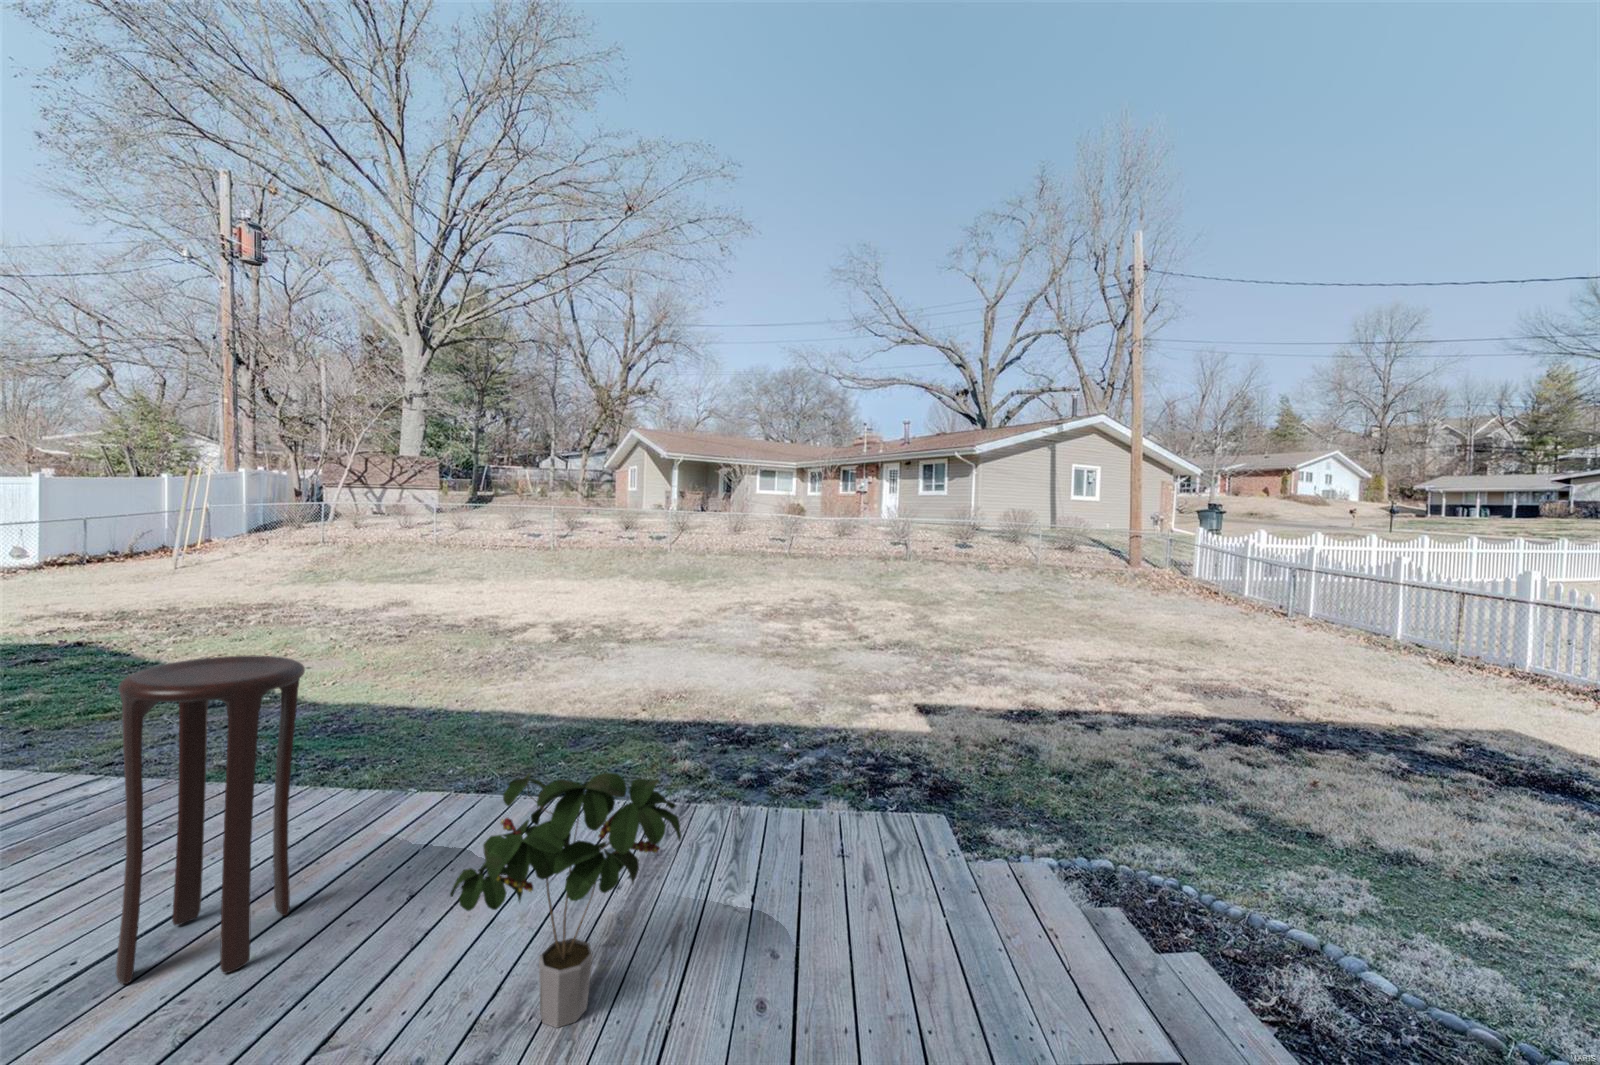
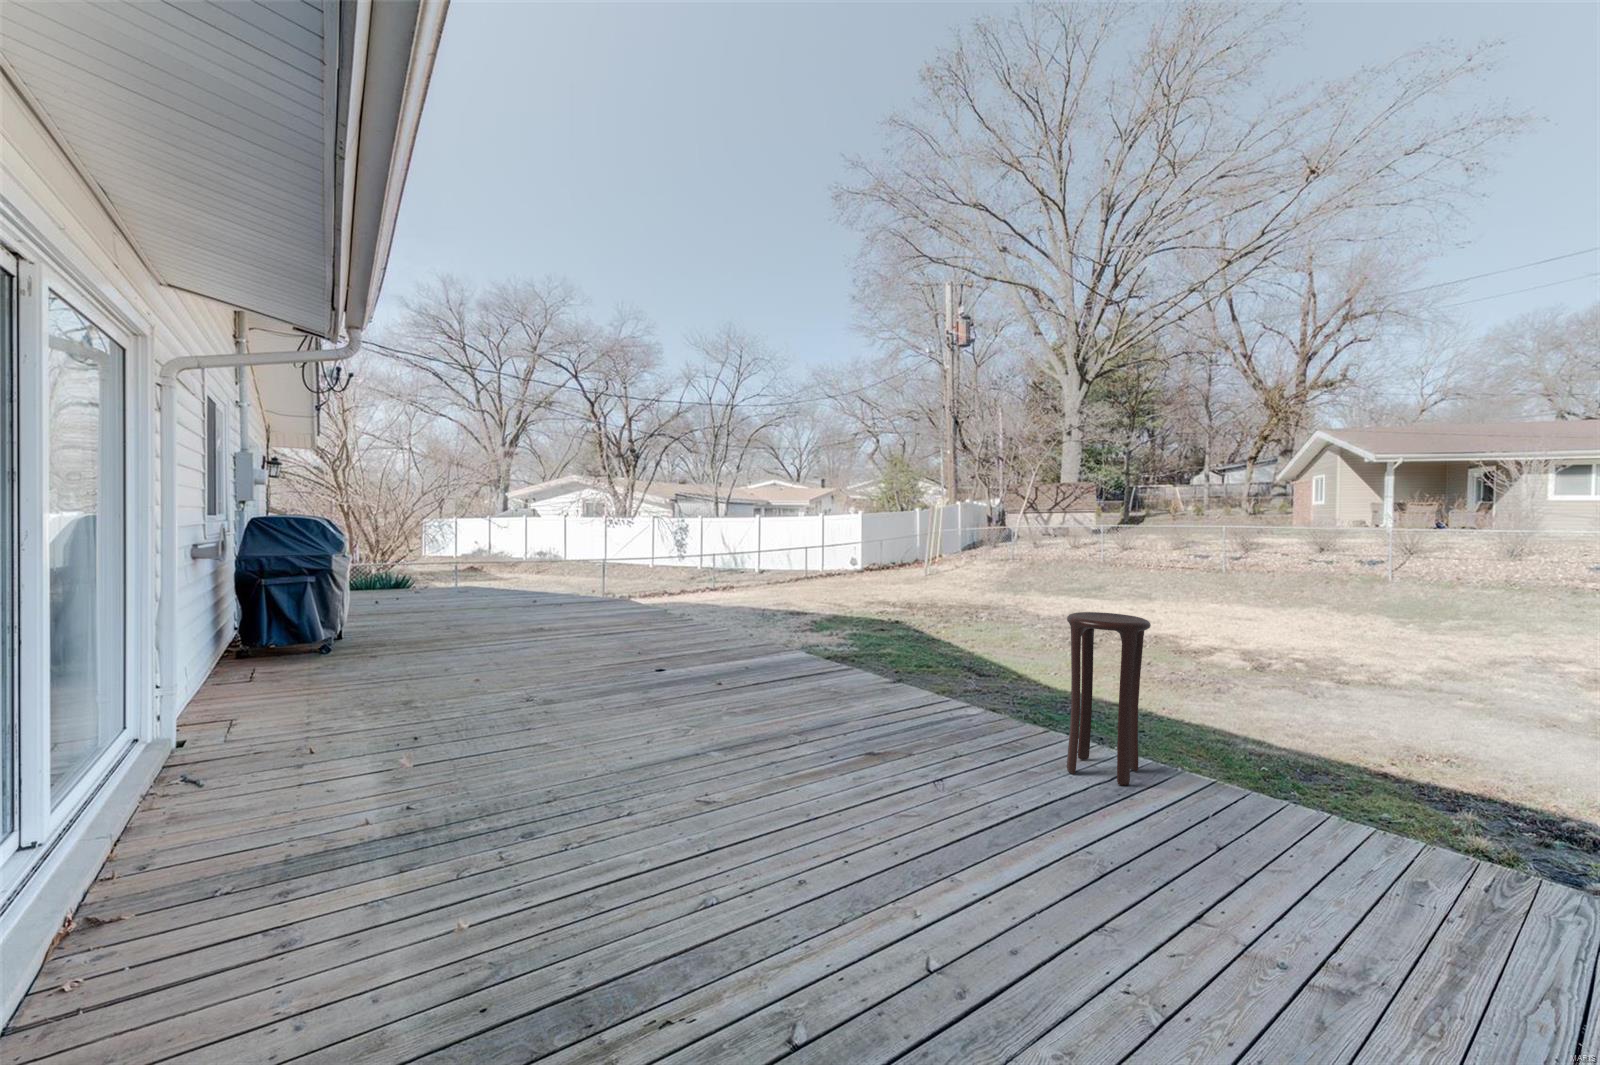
potted plant: present [450,773,681,1027] -> none [1270,701,1471,879]

